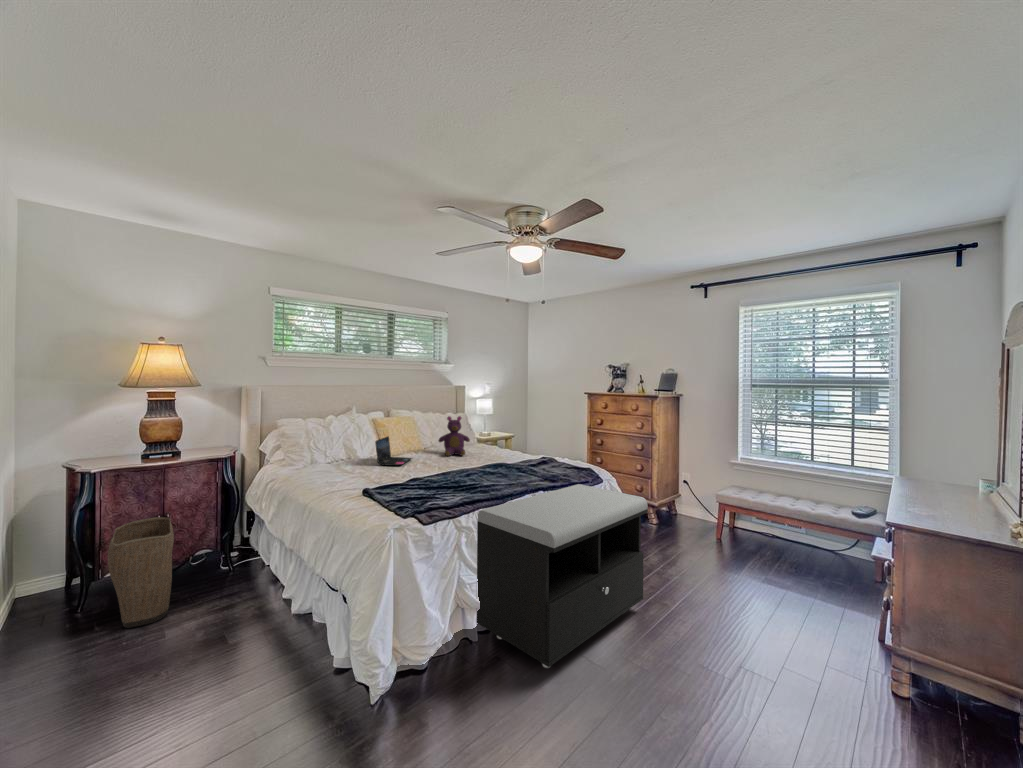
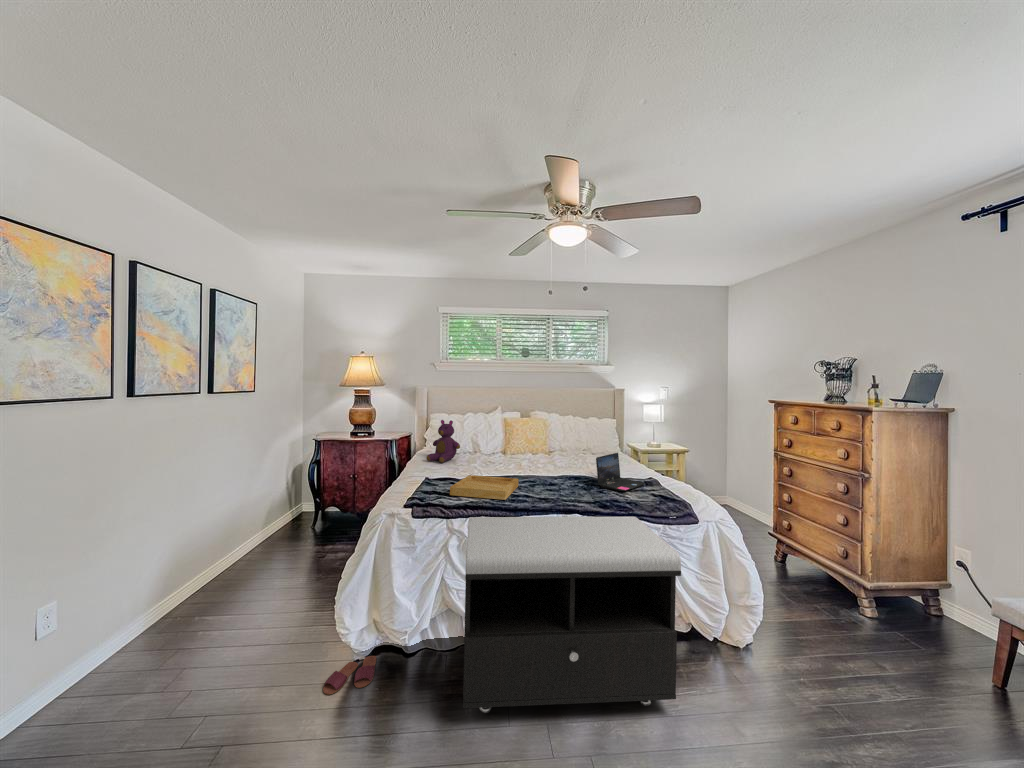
teddy bear: present [438,416,470,456] -> present [427,420,460,463]
laptop: present [375,436,412,466] -> present [596,453,645,491]
tray: none [408,473,478,498] -> present [450,475,518,500]
laundry basket: present [108,517,174,628] -> none [304,476,352,546]
slippers: none [389,682,435,735] -> present [323,656,376,695]

